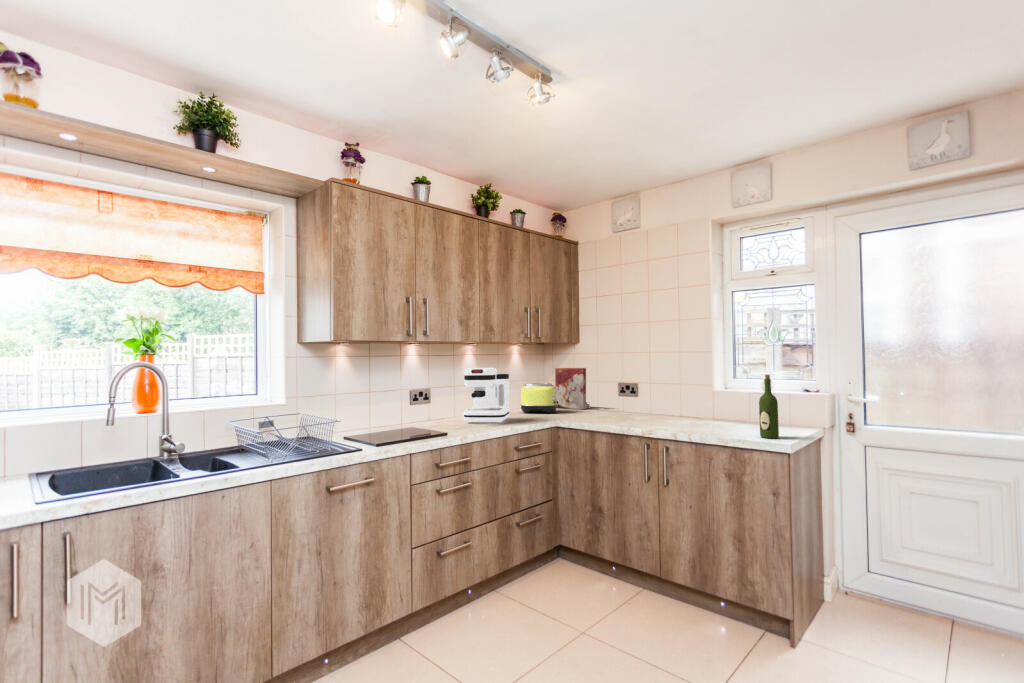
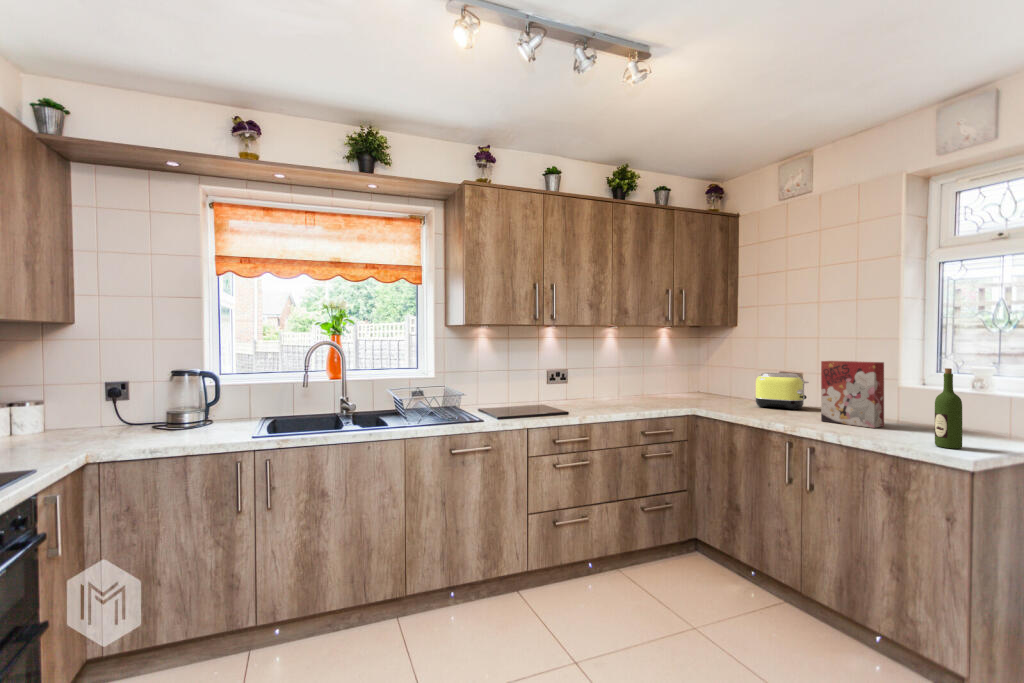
coffee maker: present [464,368,509,423] -> none [596,351,646,407]
cereal box: present [555,368,589,409] -> present [821,361,884,428]
toaster: present [521,383,560,413] -> present [755,373,809,410]

